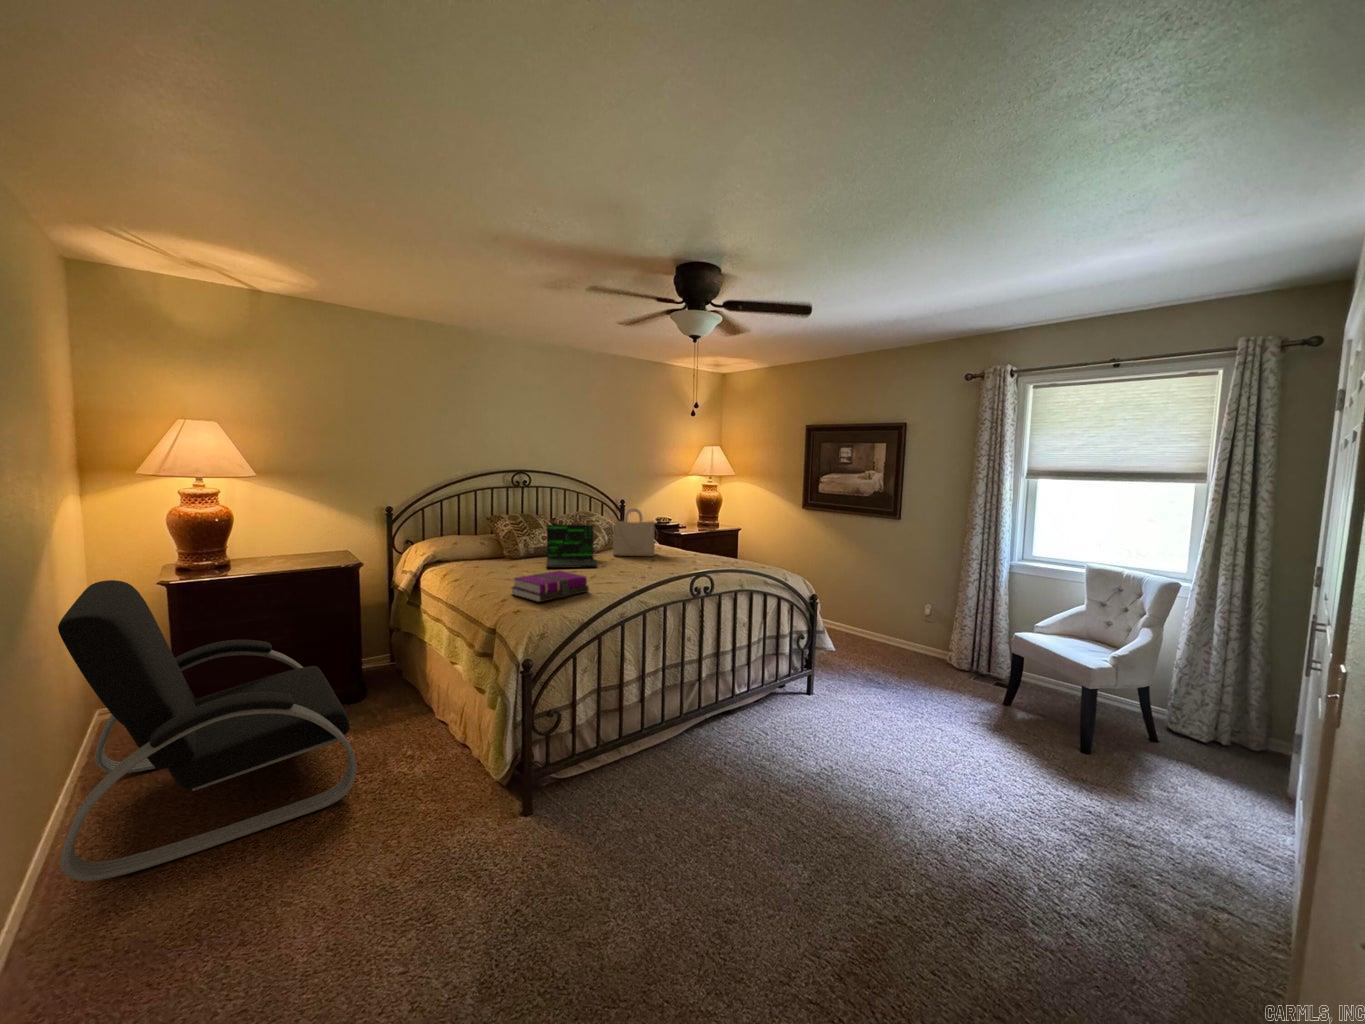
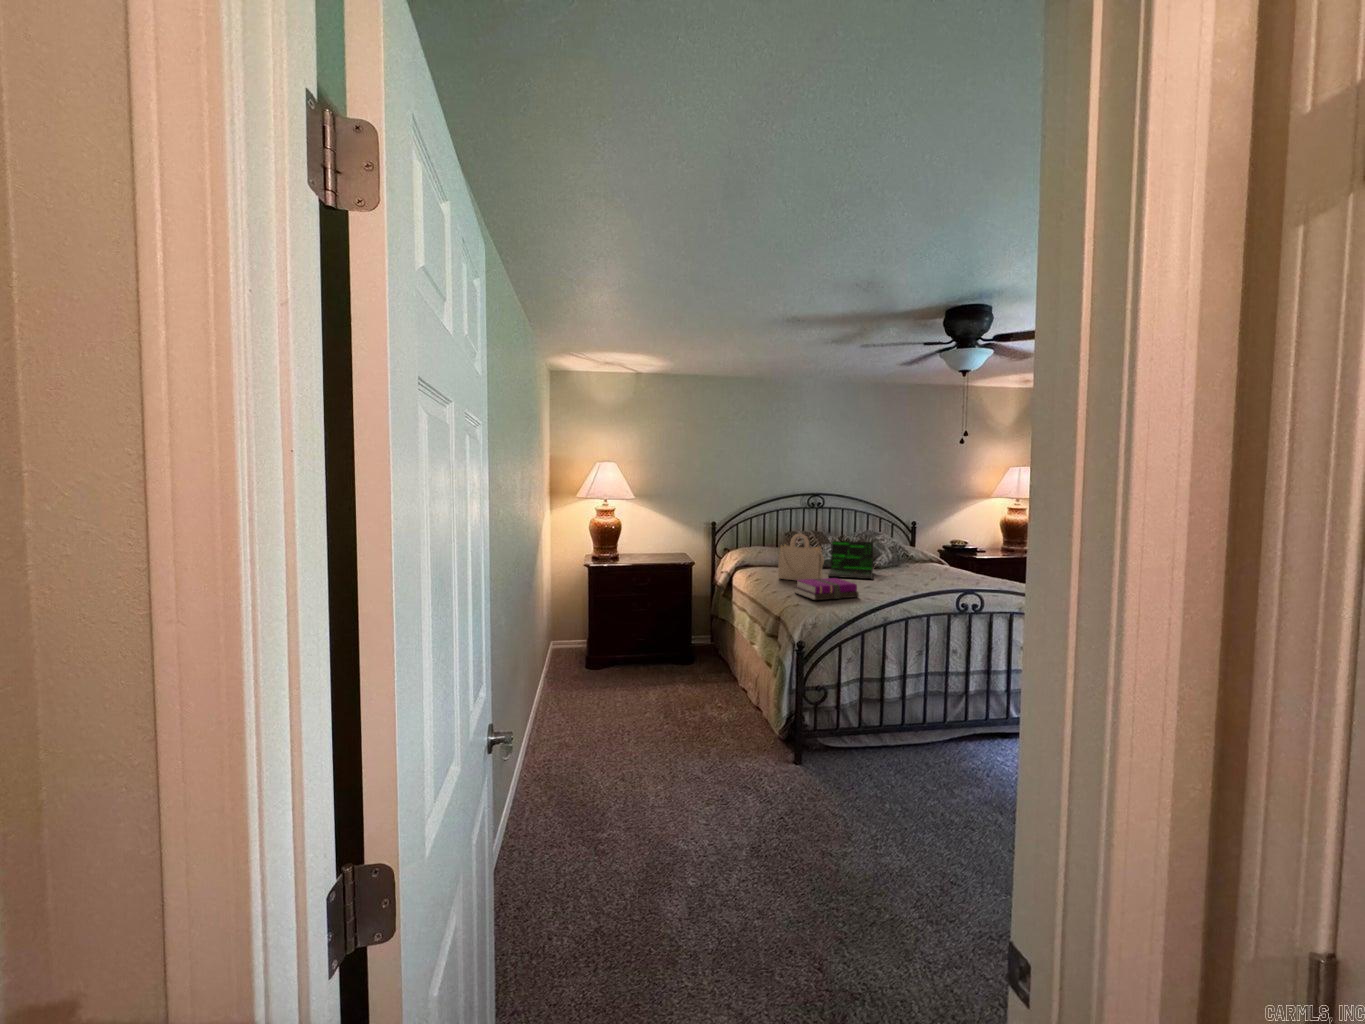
handbag: present [612,508,655,556] -> present [778,534,824,580]
armchair: present [58,580,356,881] -> none [548,561,686,727]

